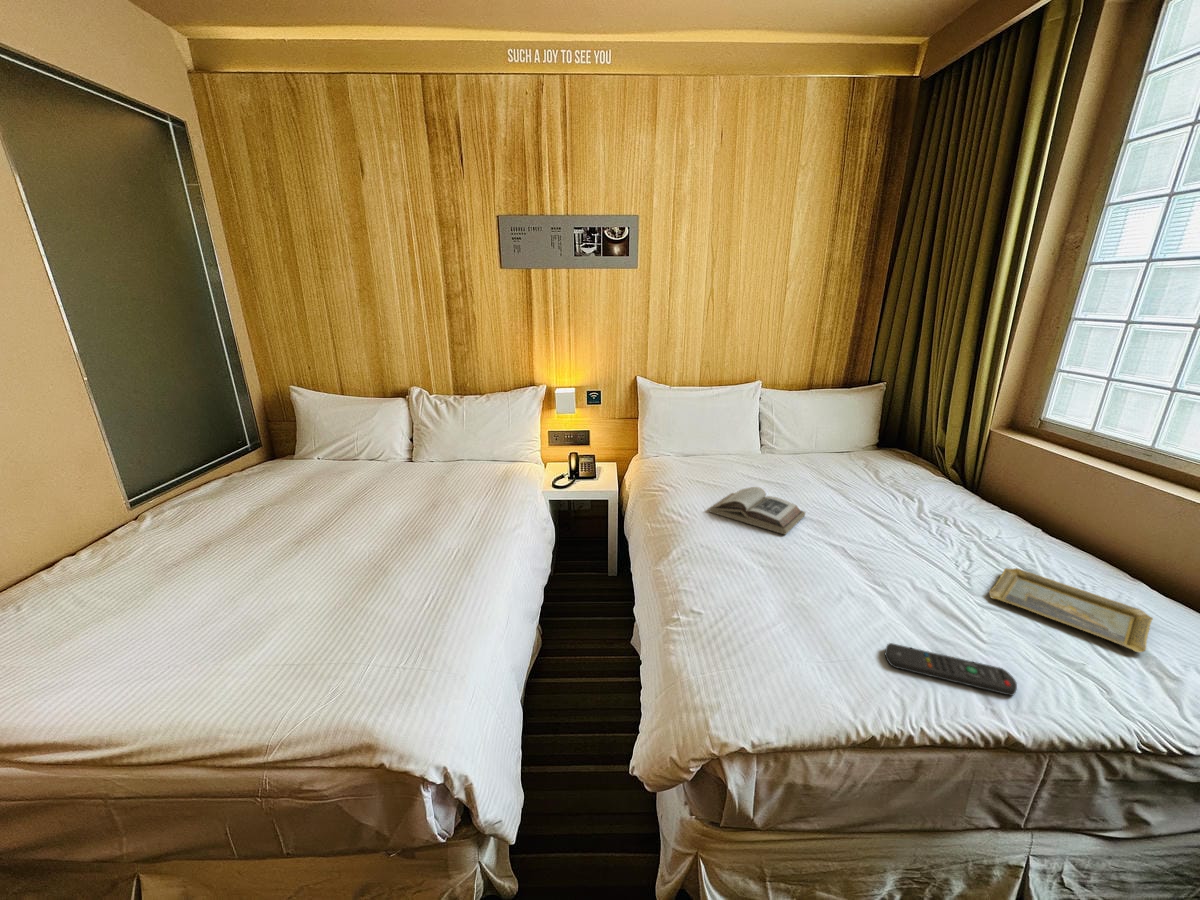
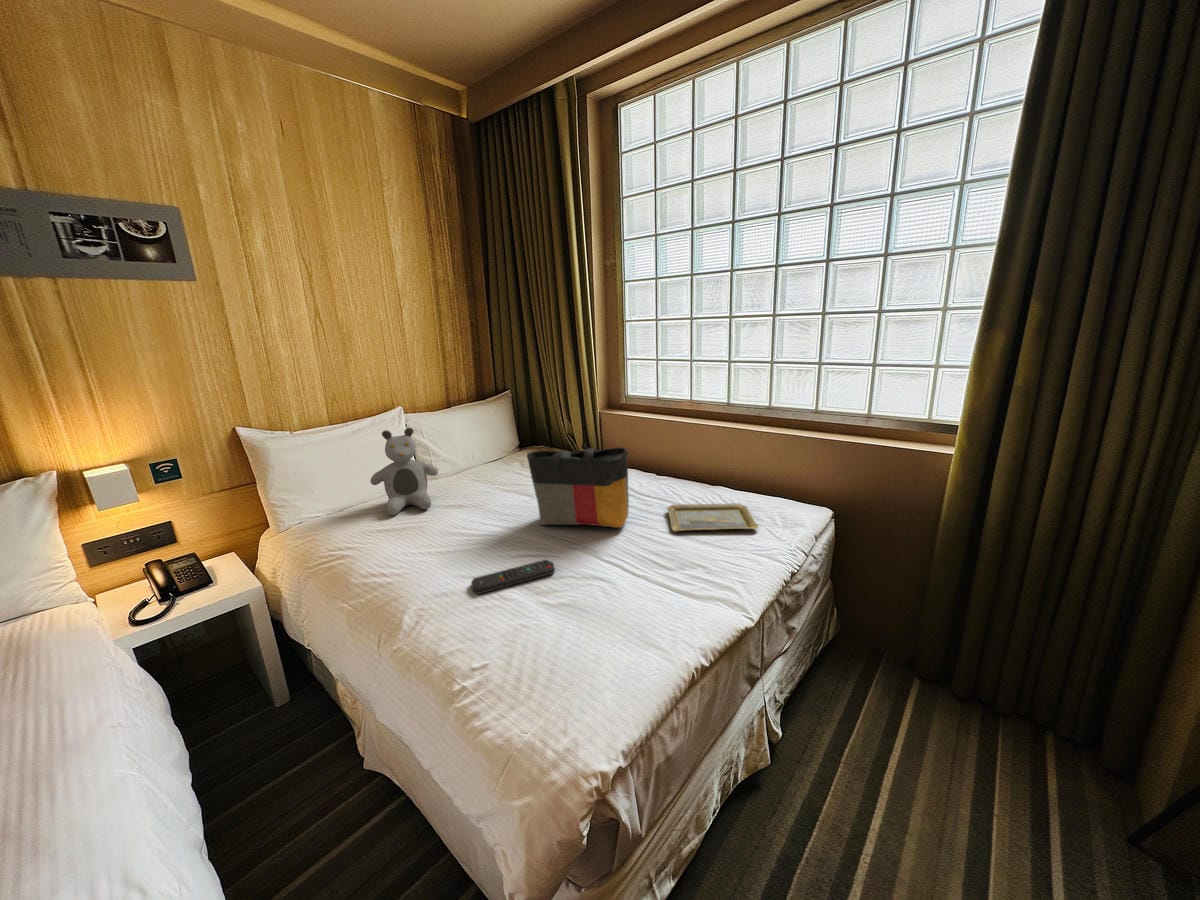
teddy bear: none [709,400,766,477] -> present [370,428,438,515]
tote bag: none [833,453,957,564] -> present [527,448,629,528]
book: present [709,487,805,535] -> none [415,512,511,558]
remote control: present [885,643,1017,696] -> present [471,560,555,594]

